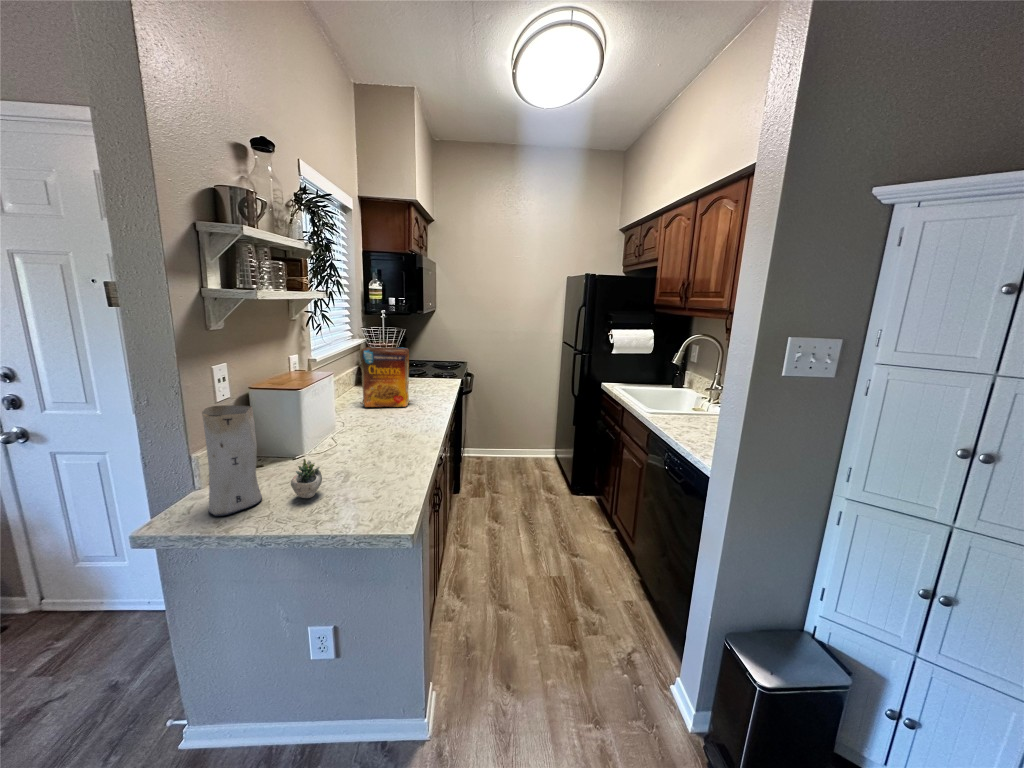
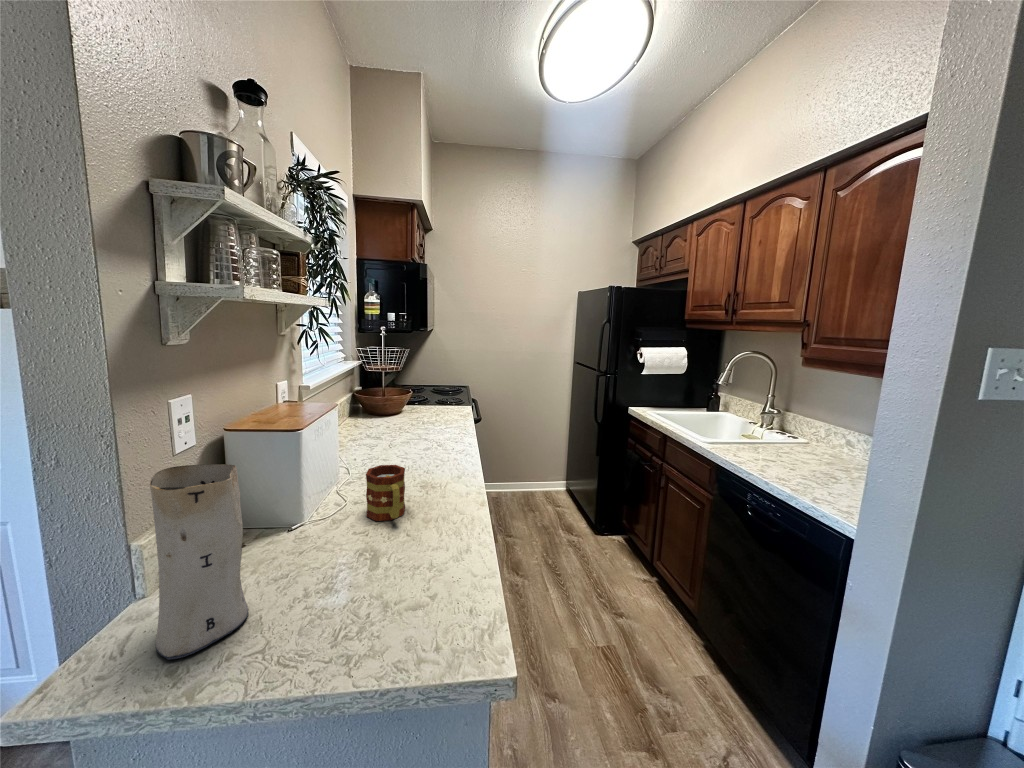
cereal box: present [360,347,410,407] -> none [362,370,427,445]
mug: none [347,418,378,456] -> present [366,465,405,521]
succulent plant: present [291,450,350,498] -> none [297,524,388,607]

